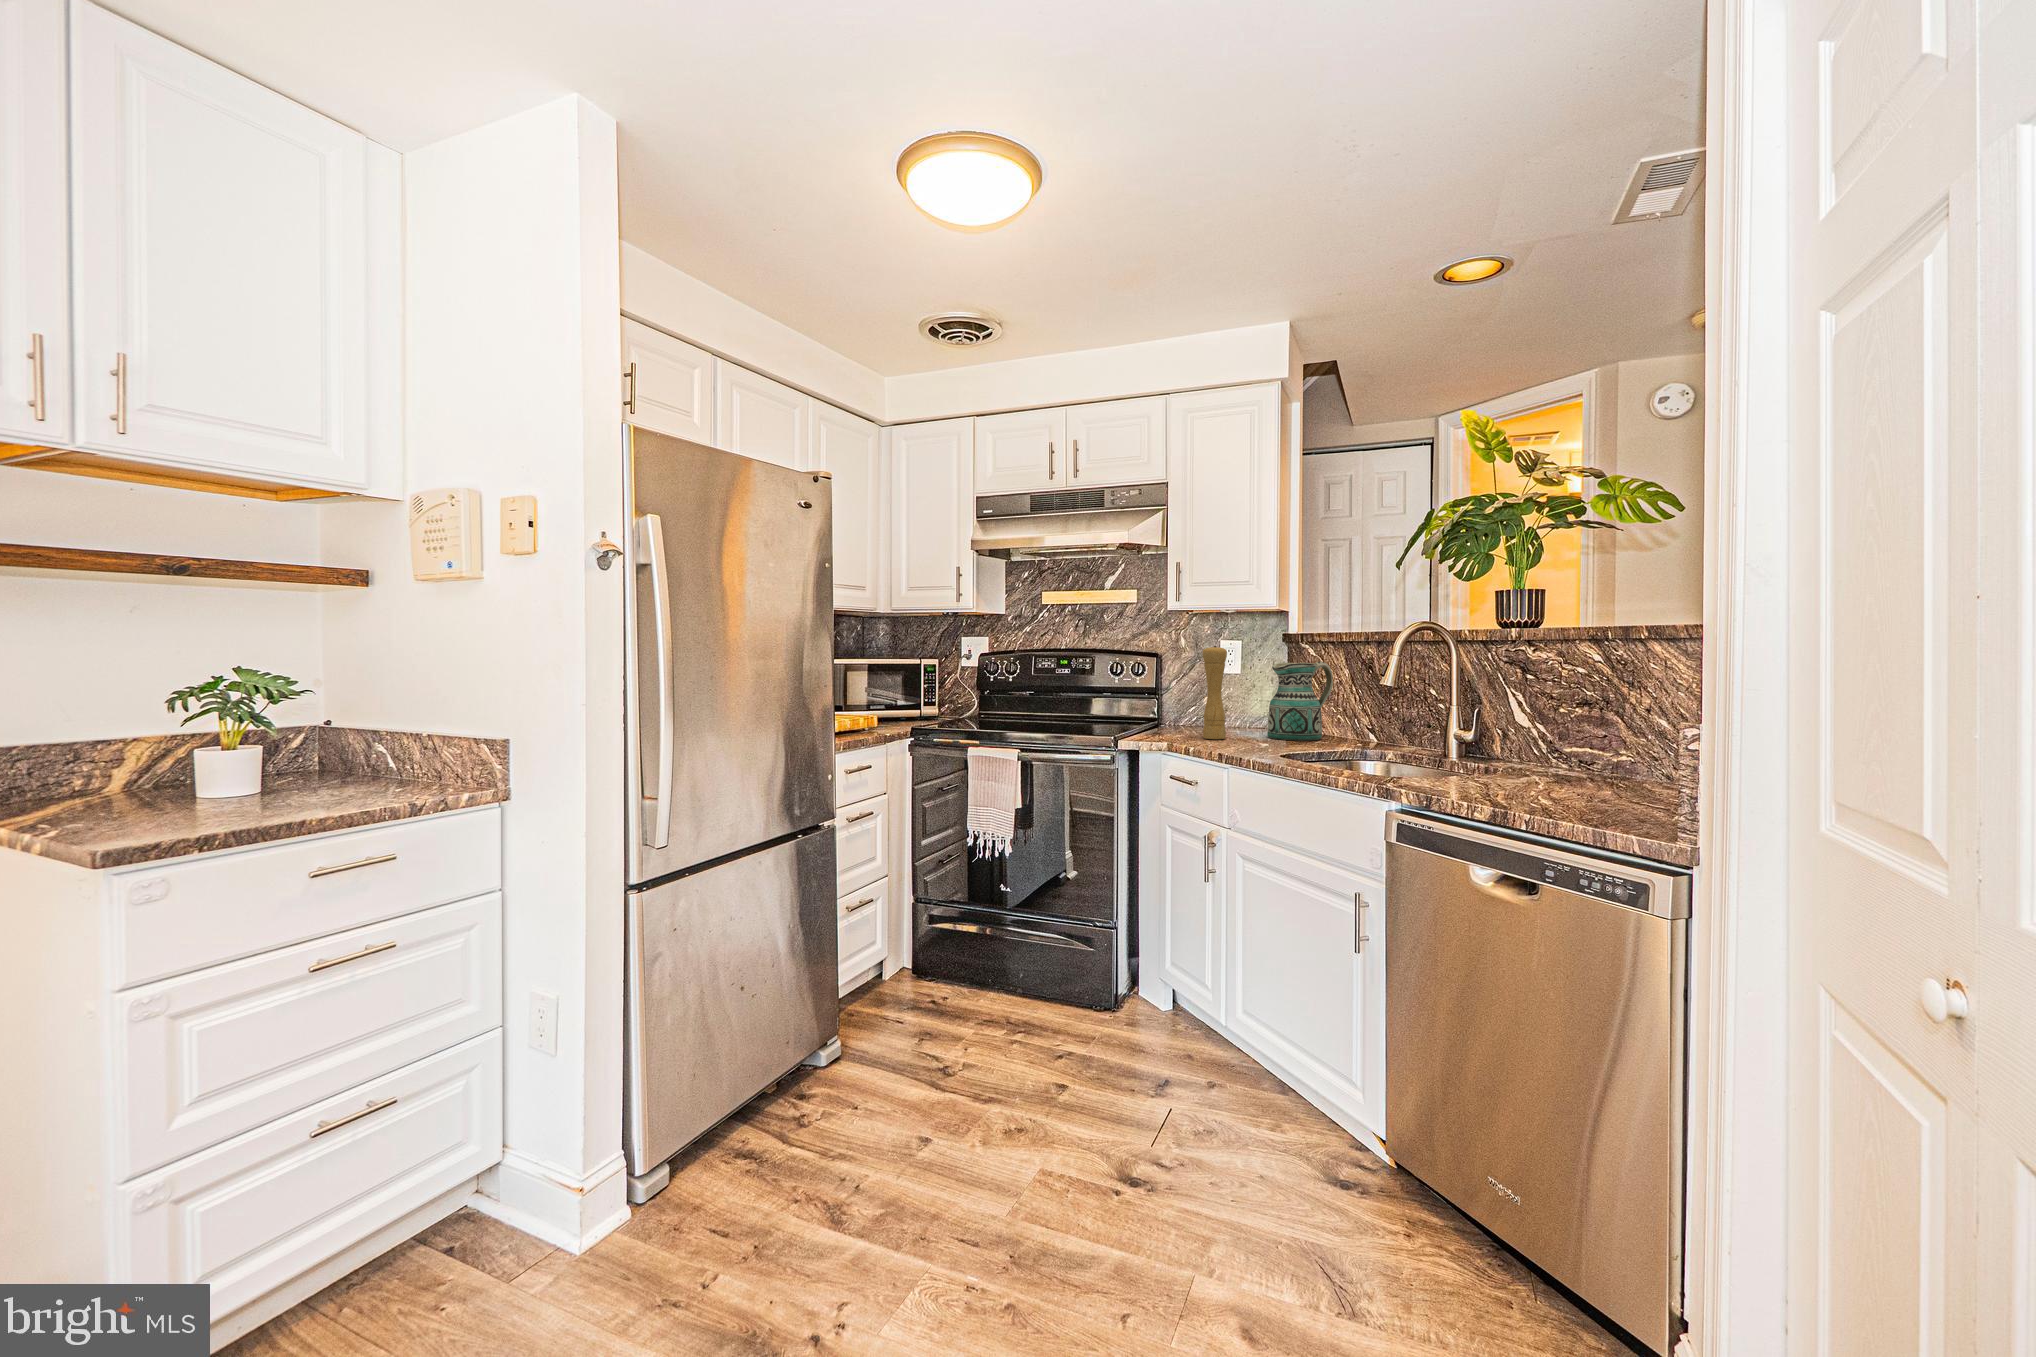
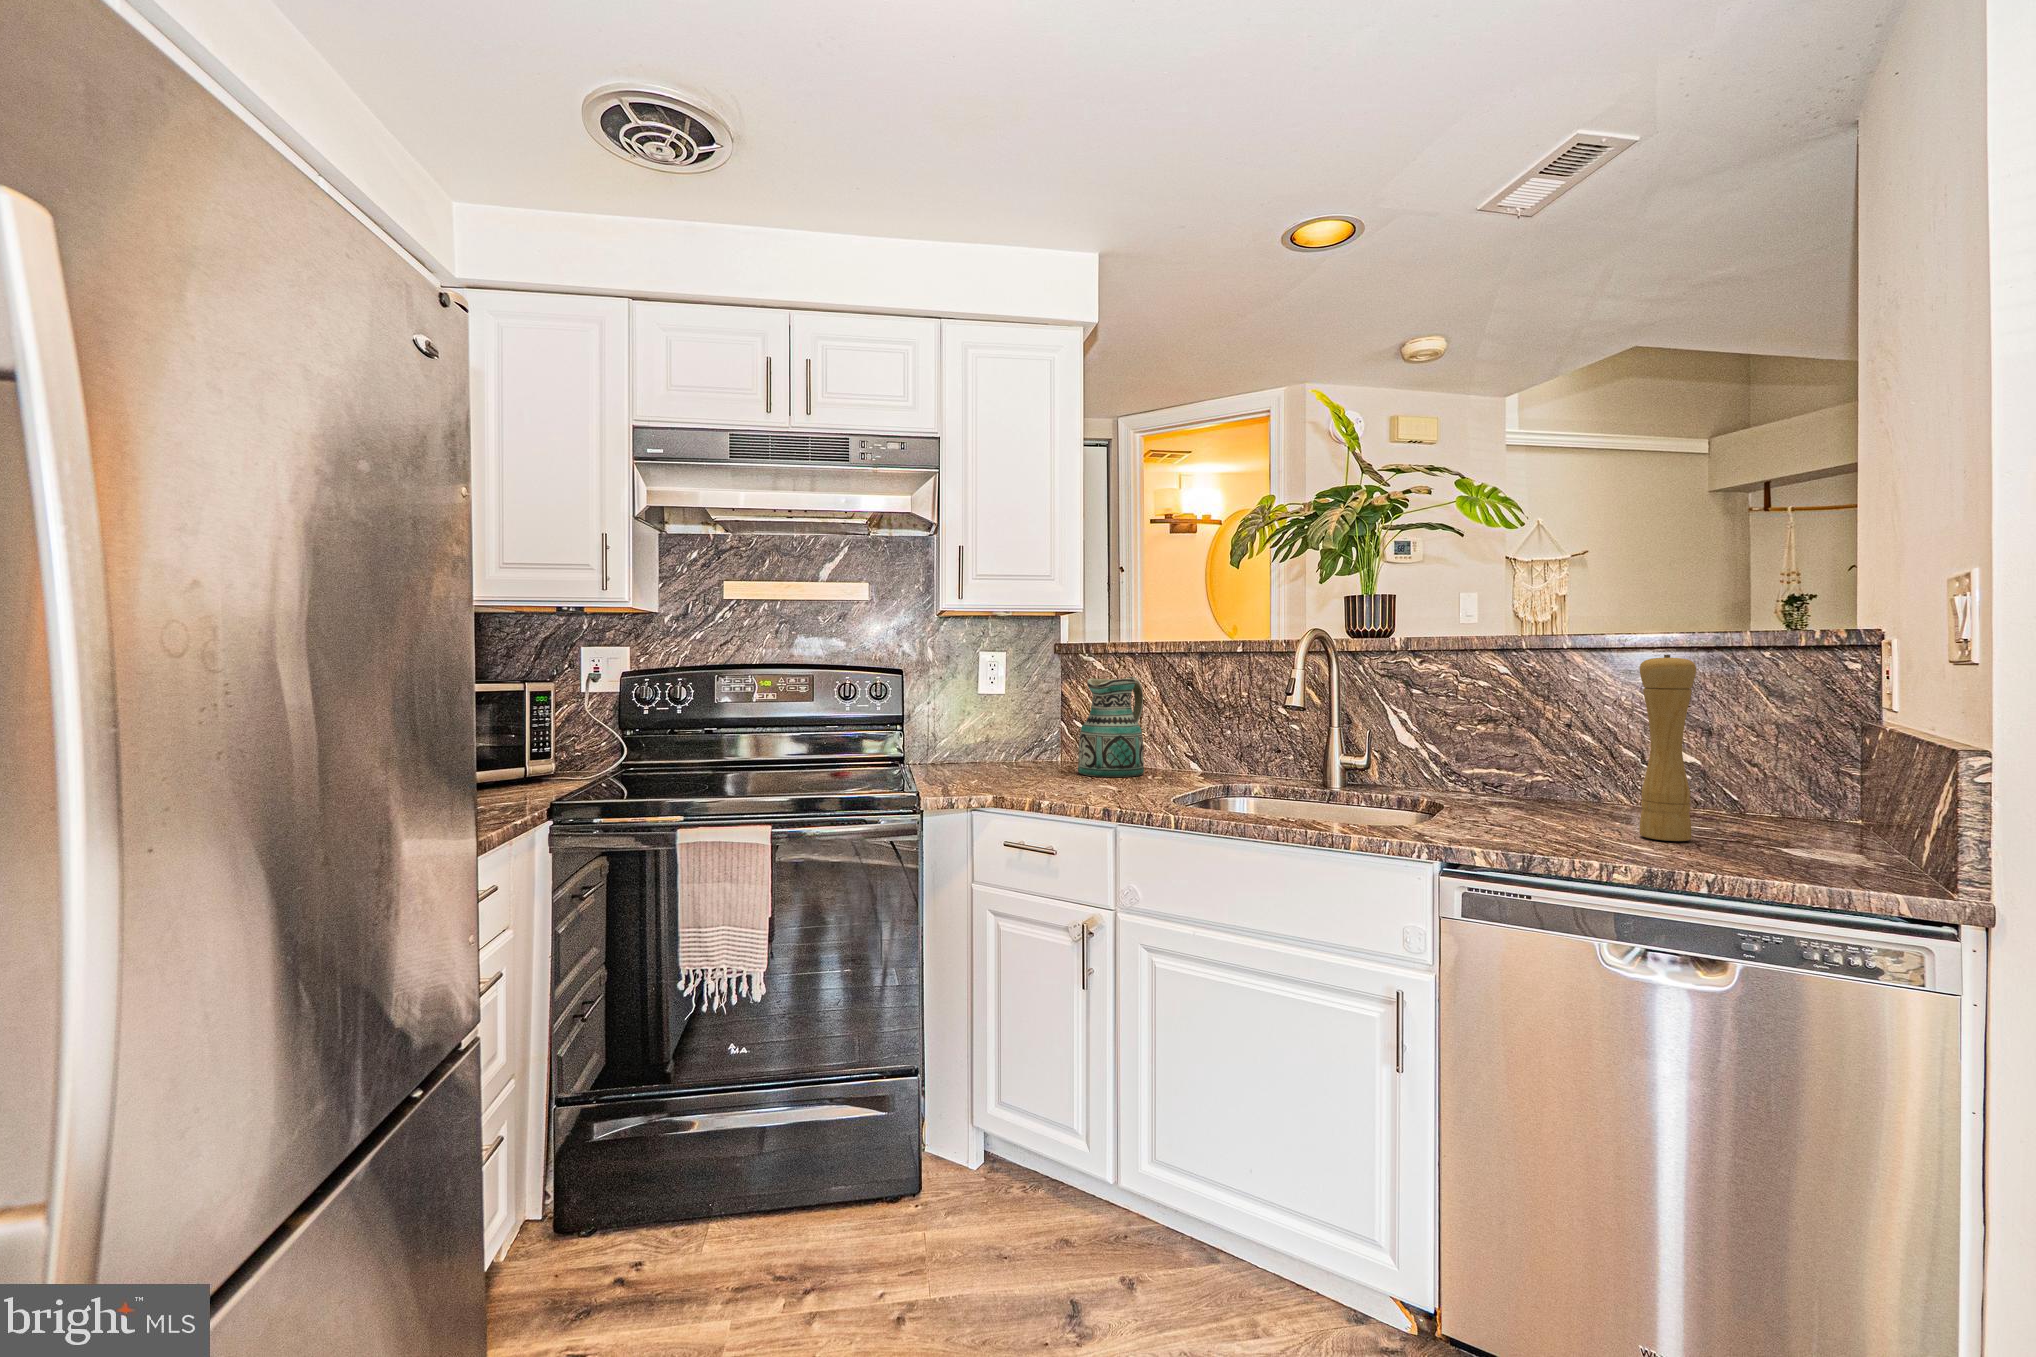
pepper mill: present [1203,646,1227,739] -> present [1639,655,1696,841]

